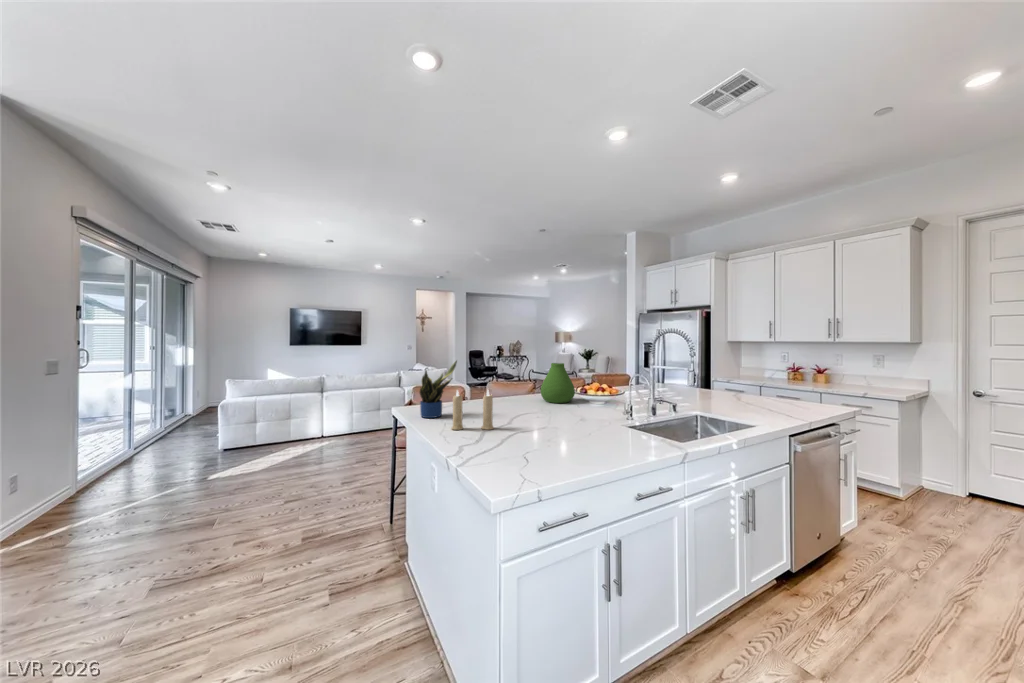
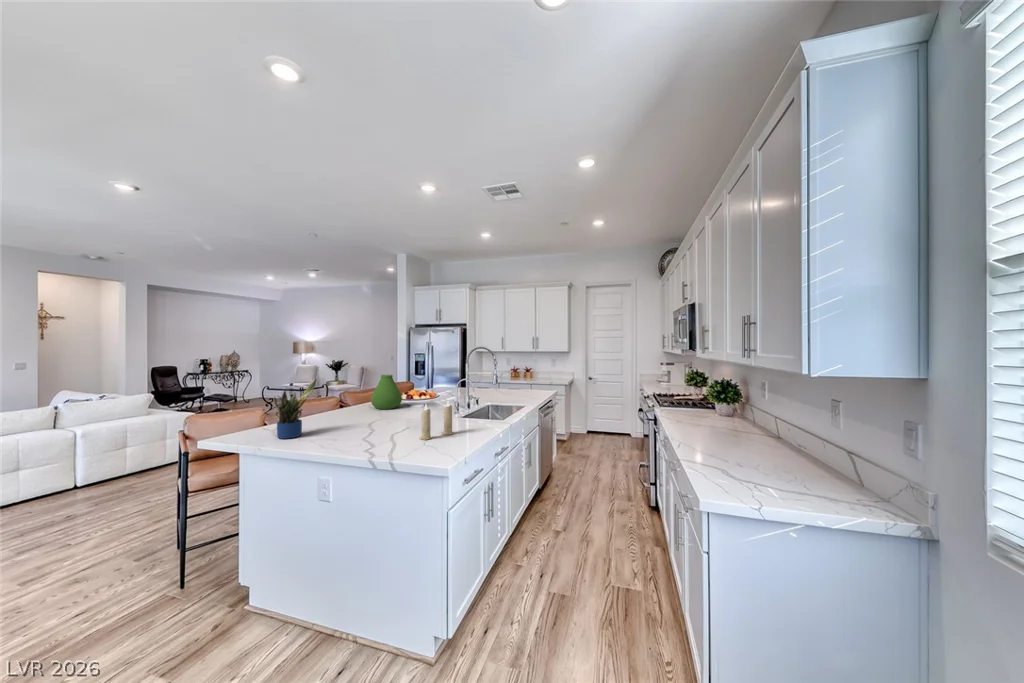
candle: present [451,390,494,430] -> present [420,402,453,440]

